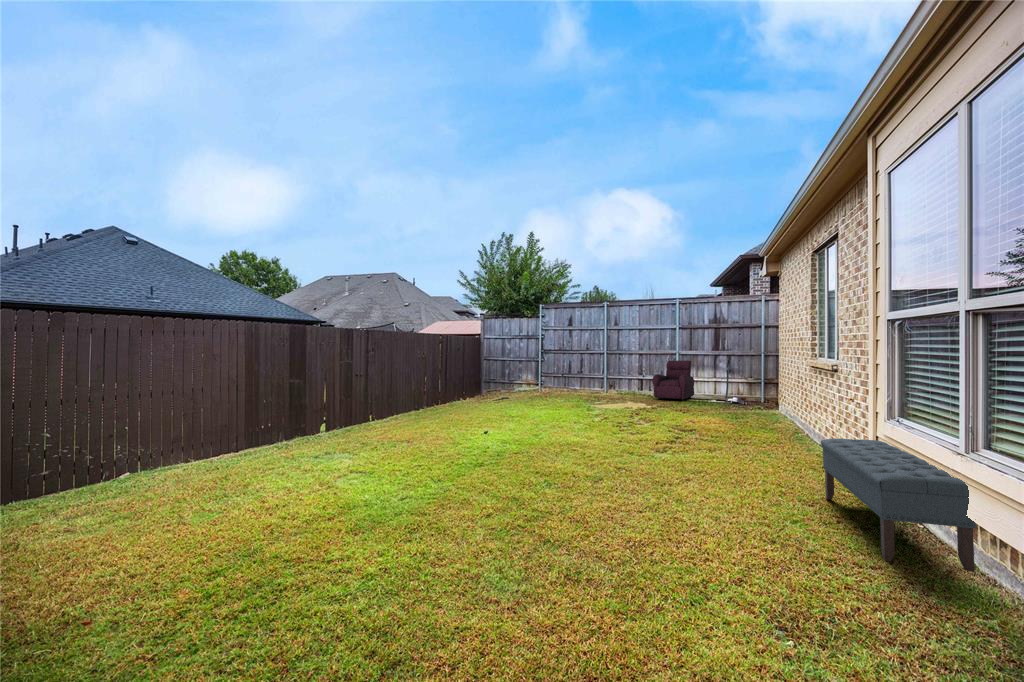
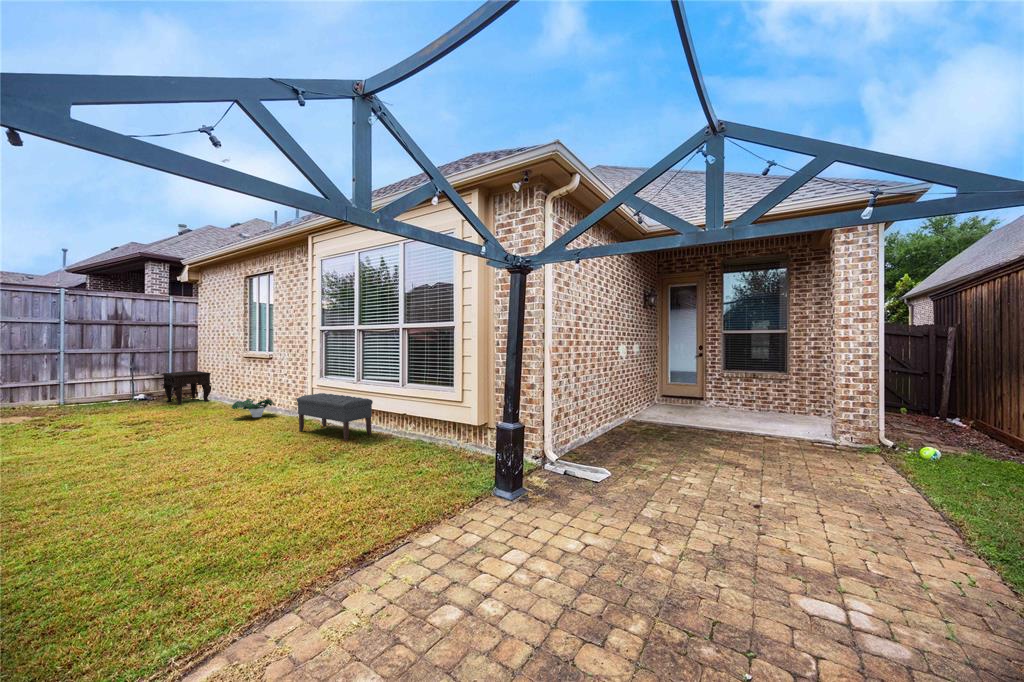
armchair: present [652,360,694,401] -> none [28,360,89,408]
side table: none [739,378,785,418] -> present [162,371,212,405]
potted plant: none [766,425,830,454] -> present [232,399,274,417]

